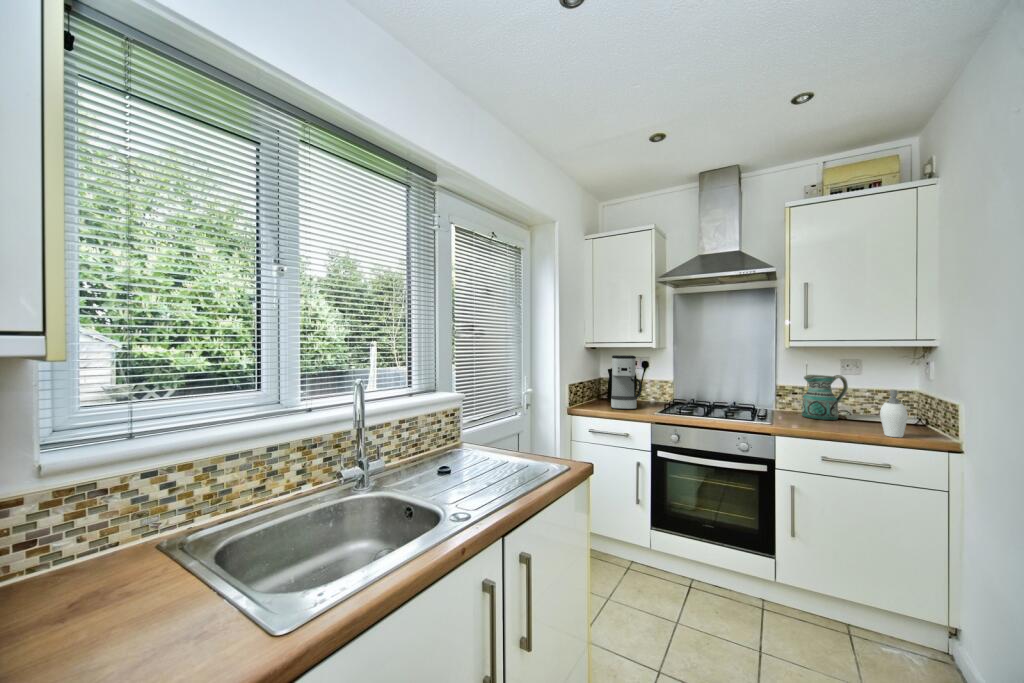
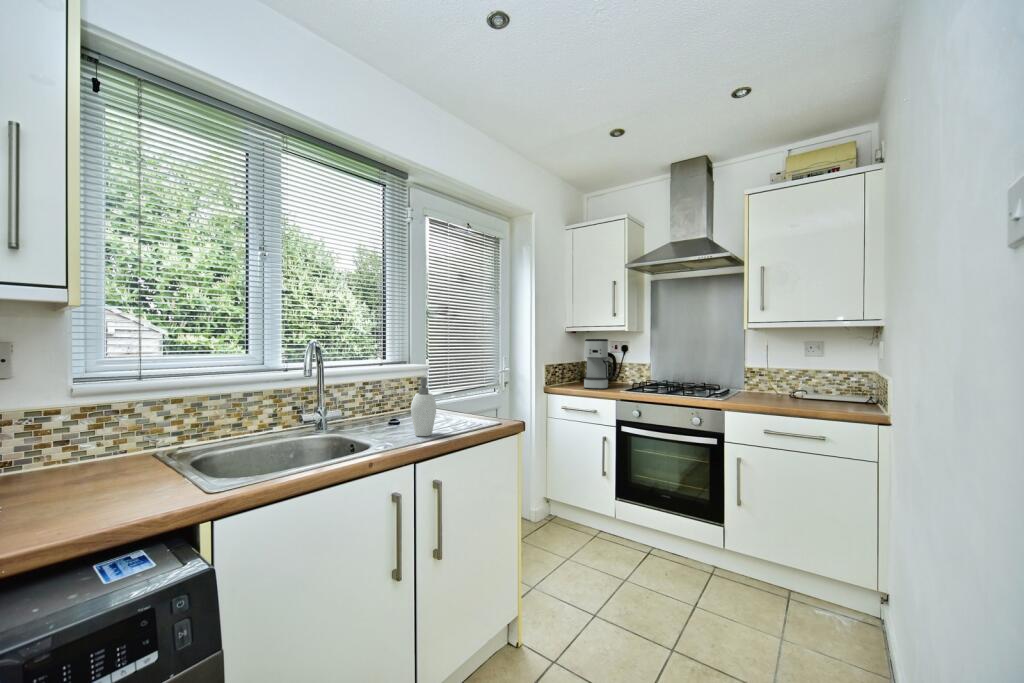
ceramic pitcher: present [802,375,848,420] -> none [761,355,806,398]
soap dispenser: present [880,390,908,437] -> present [411,377,436,436]

